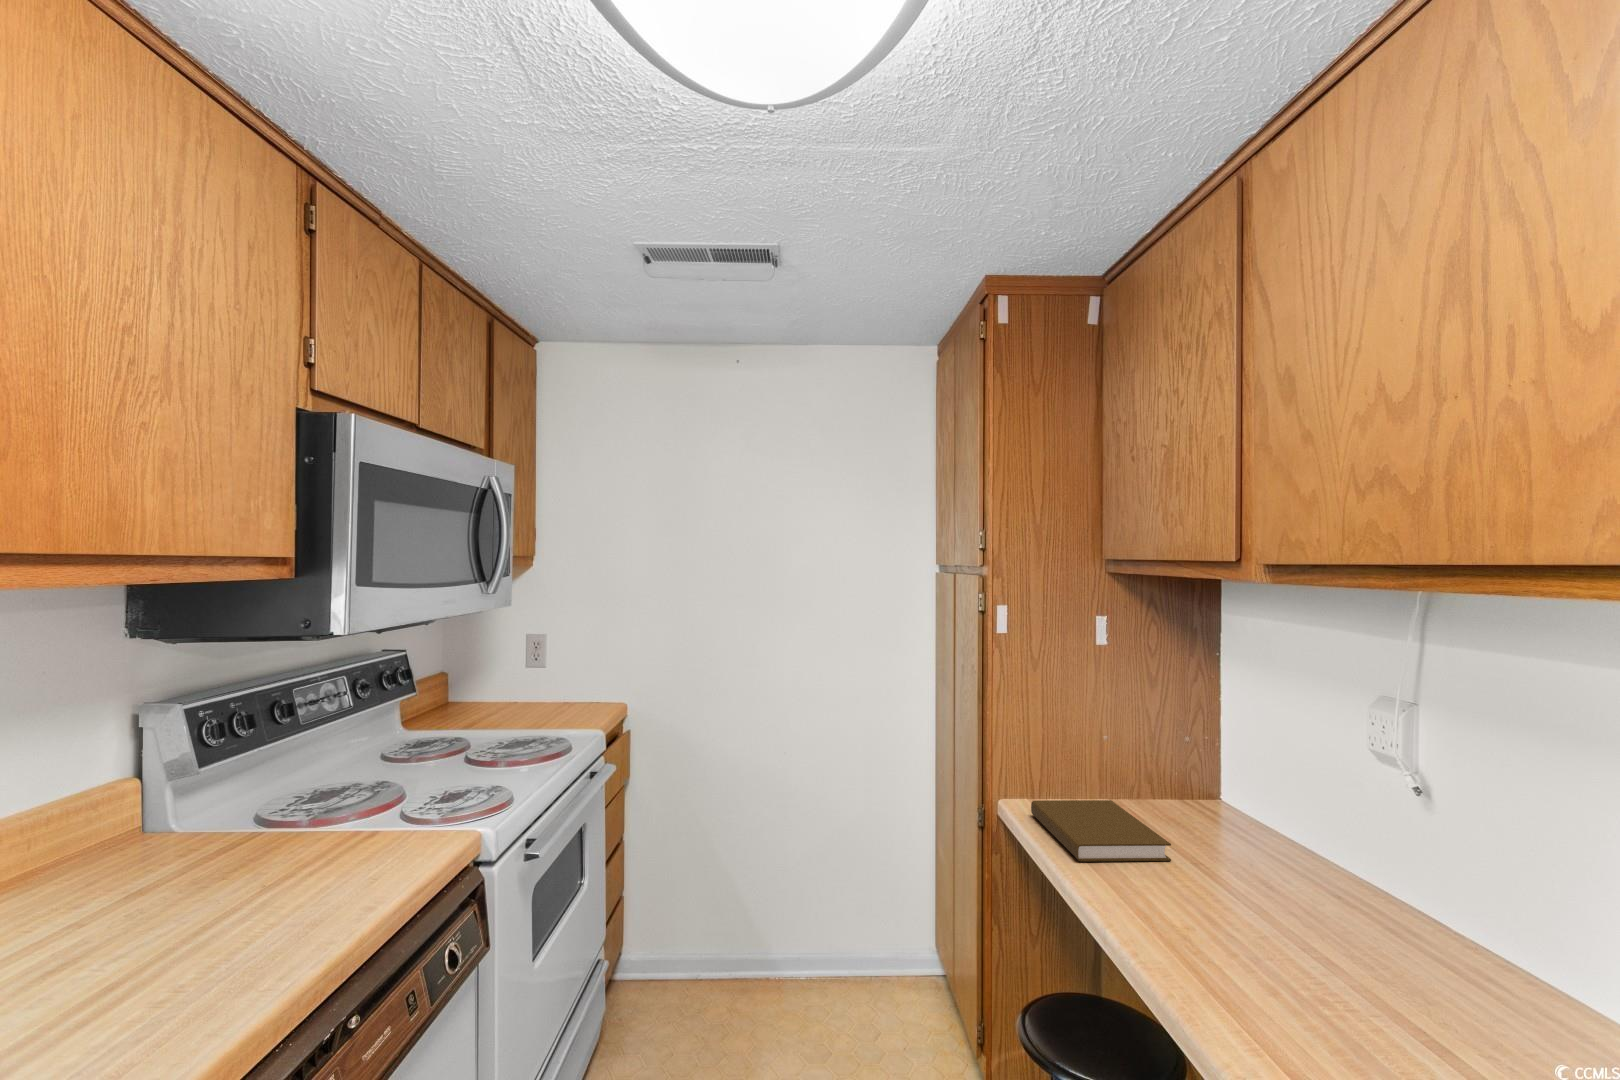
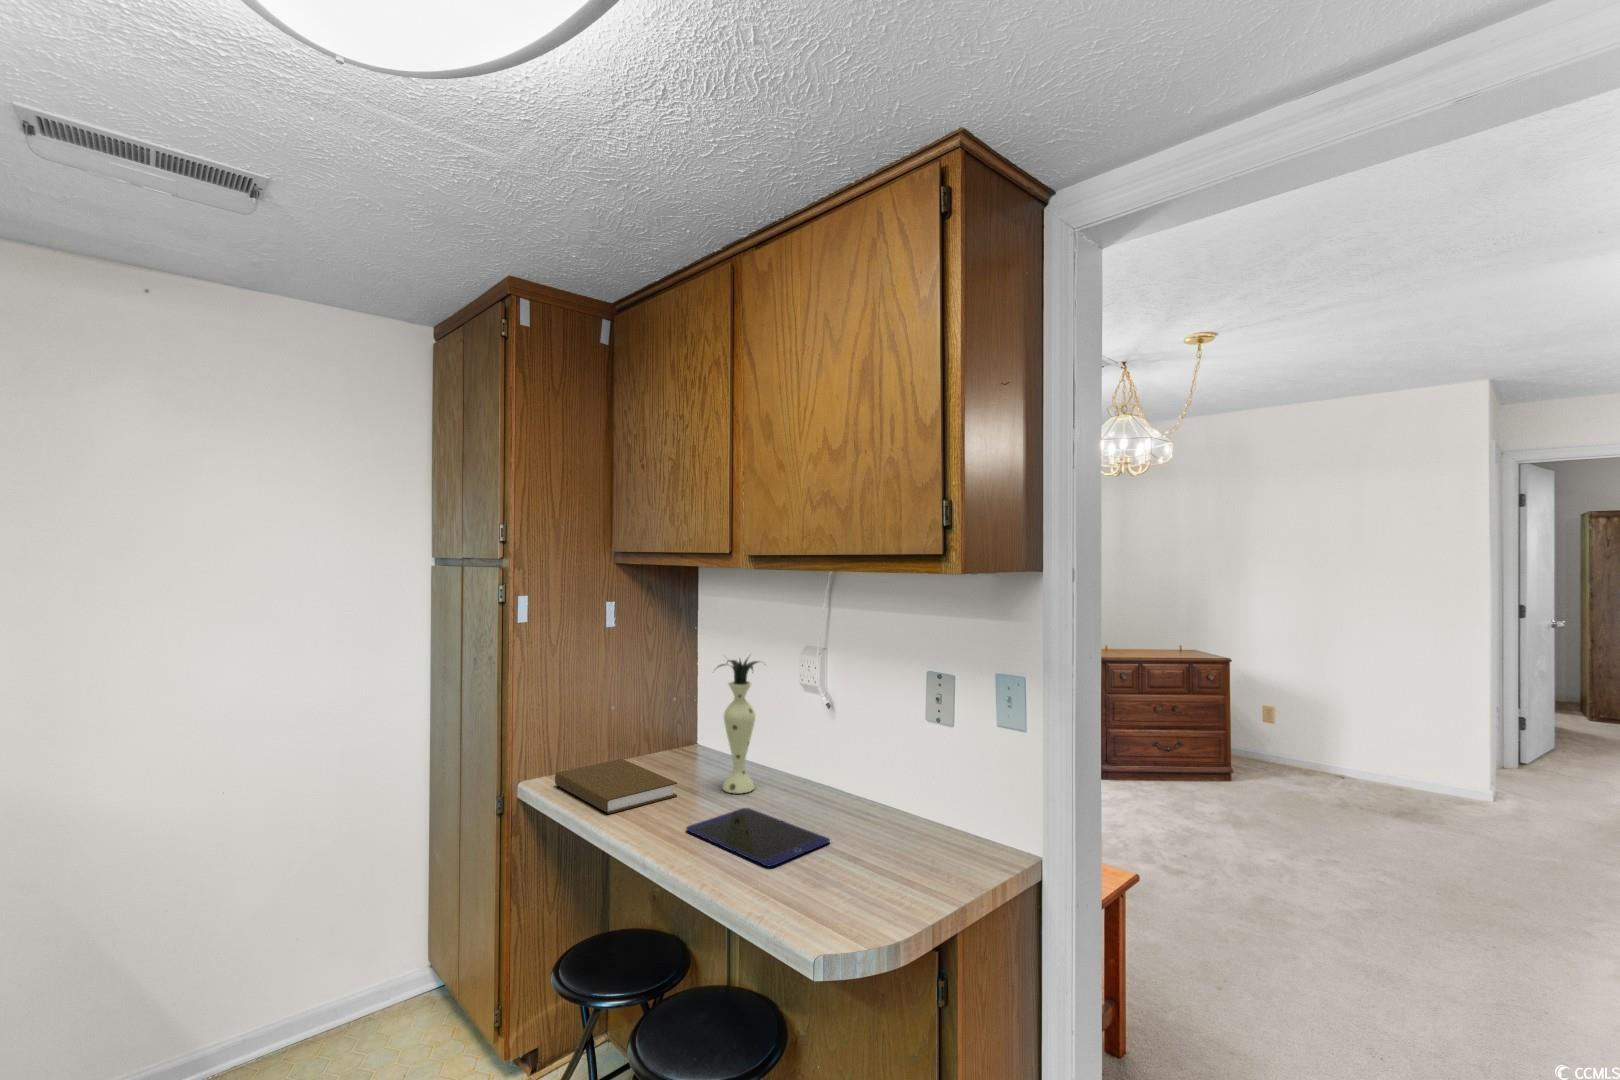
vase: none [1218,691,1304,880] -> present [718,658,759,793]
tablet: none [1170,900,1396,995] -> present [686,808,830,867]

